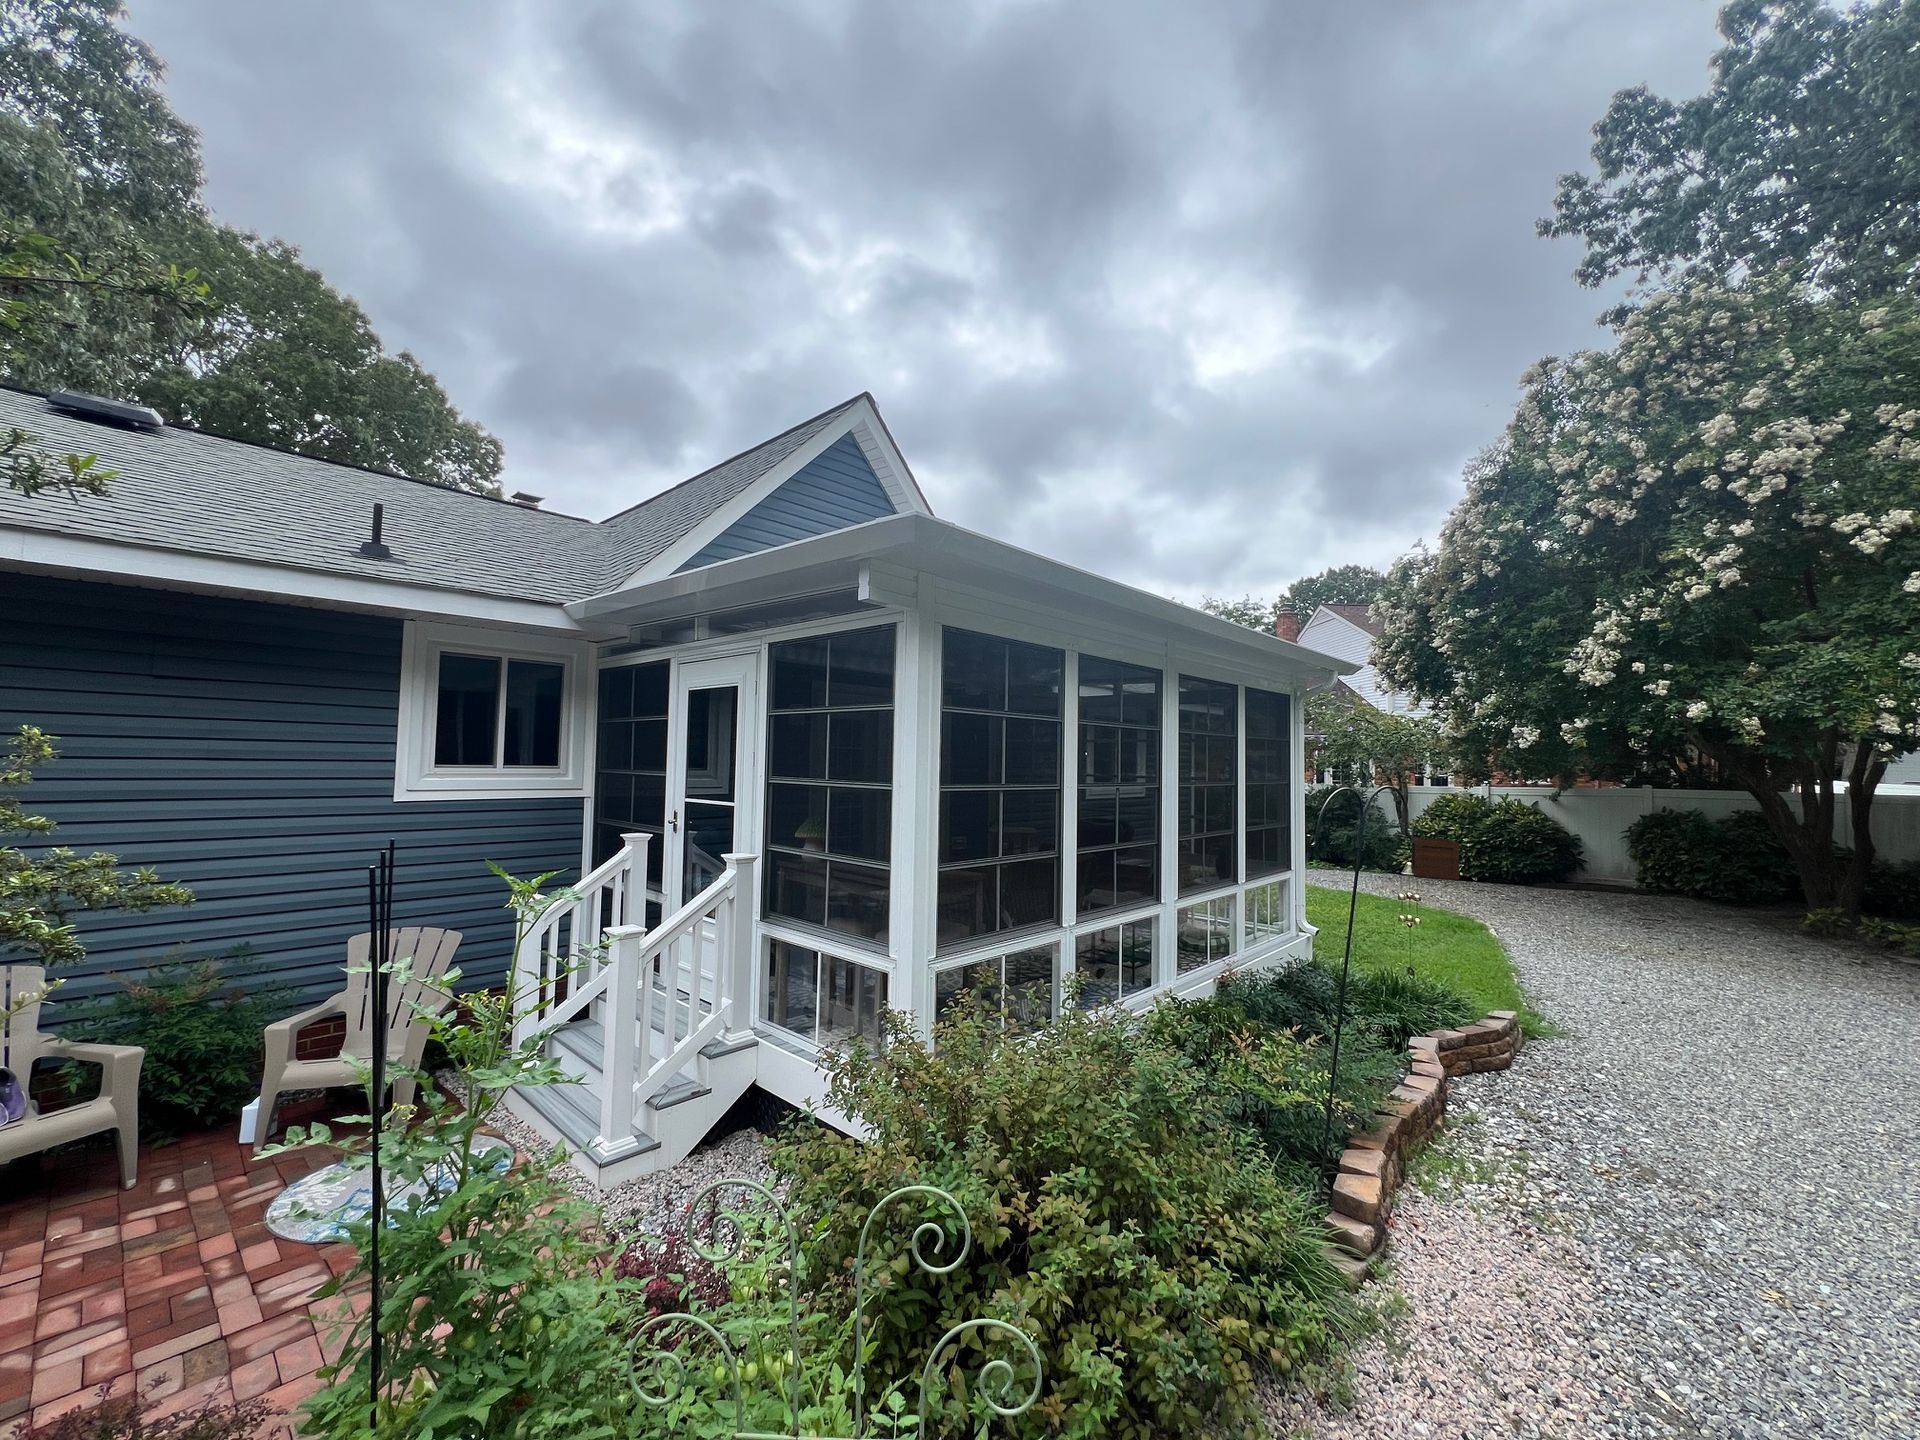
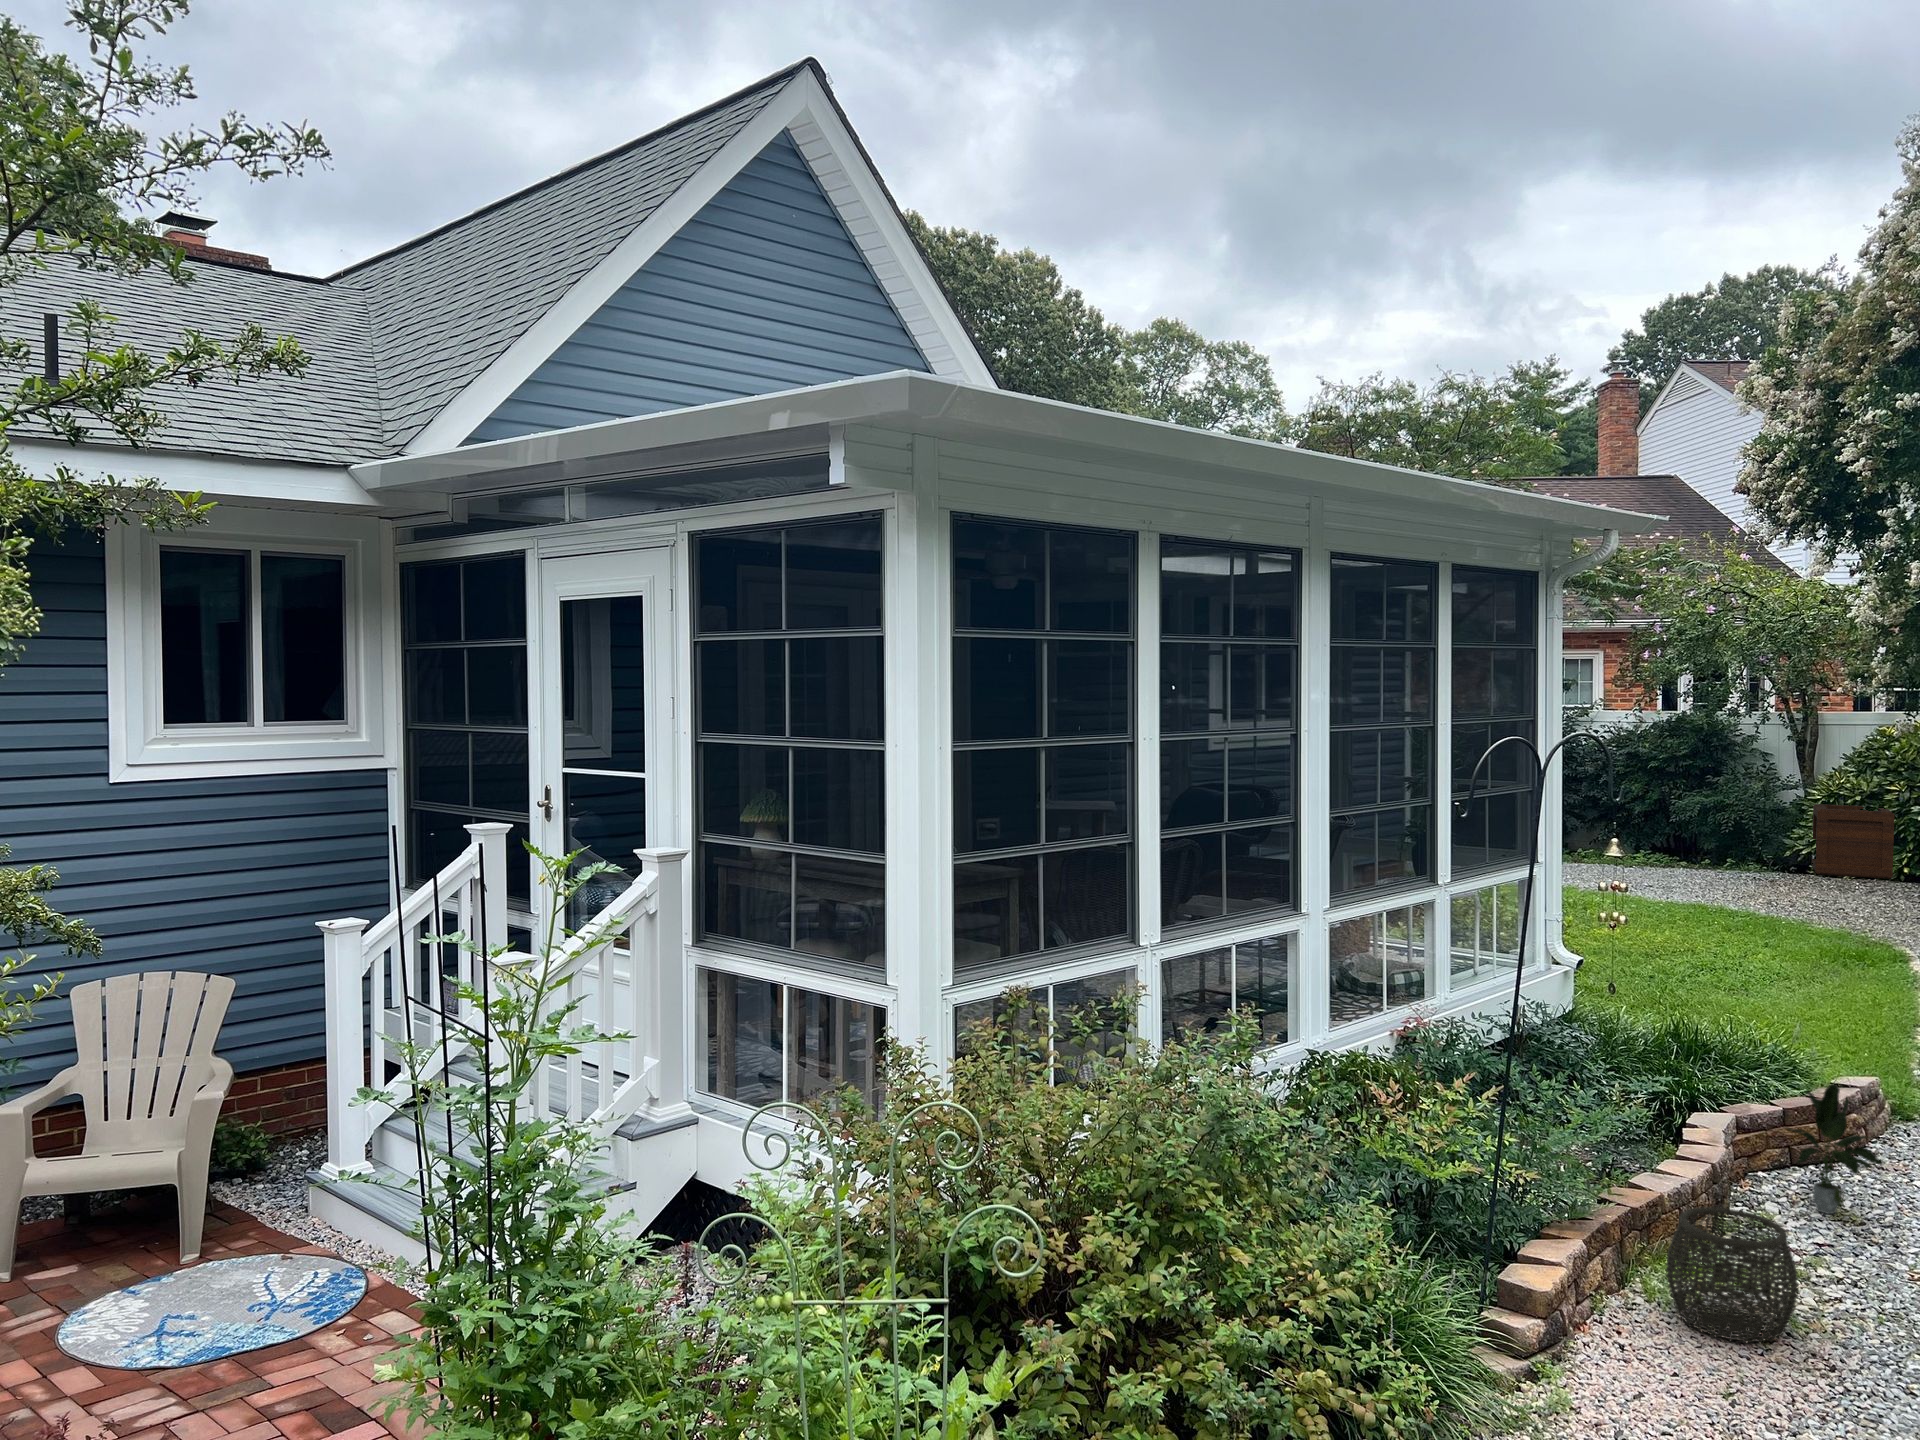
potted plant: none [1488,1030,1557,1120] -> present [1785,1085,1882,1214]
woven basket: none [1442,1130,1545,1241] -> present [1666,1207,1799,1344]

